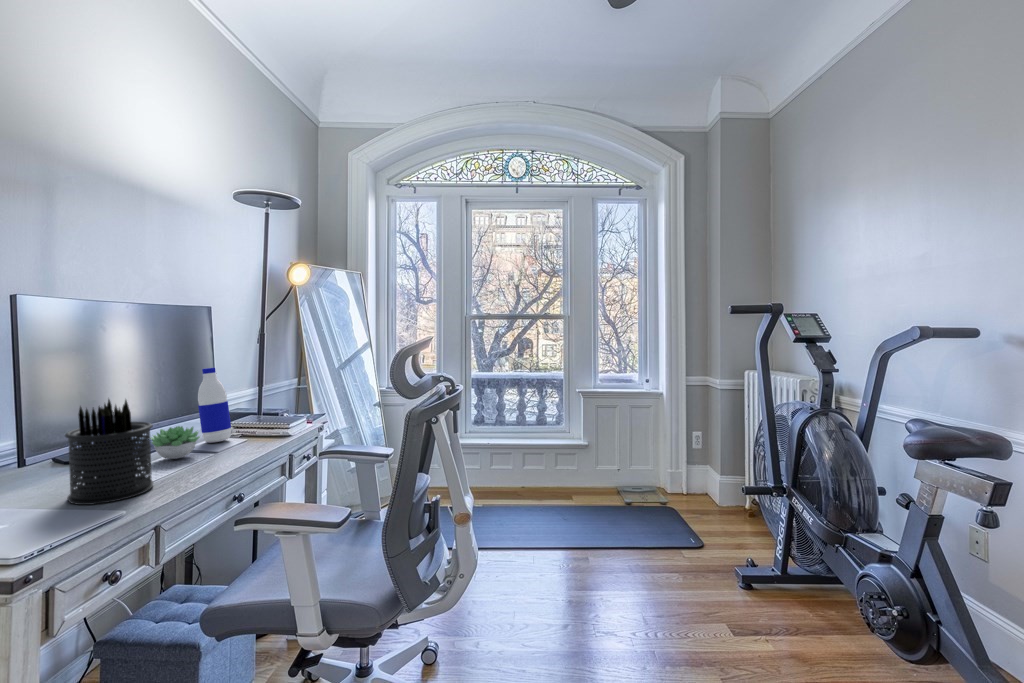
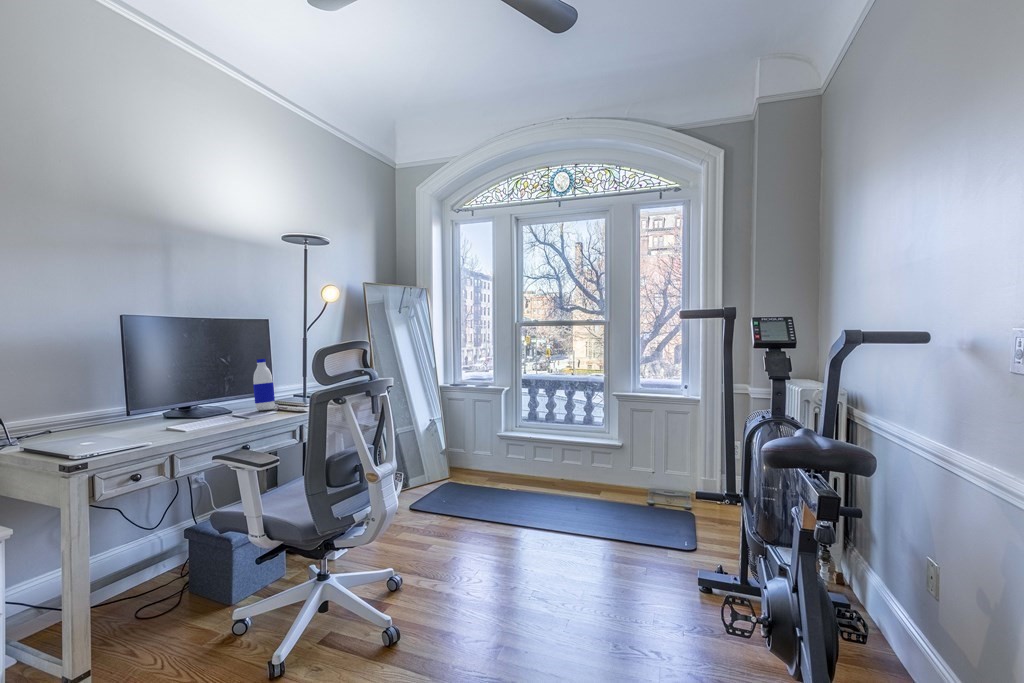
pen holder: present [65,399,154,505] -> none [135,373,187,436]
succulent plant: present [151,426,200,459] -> none [207,397,242,418]

